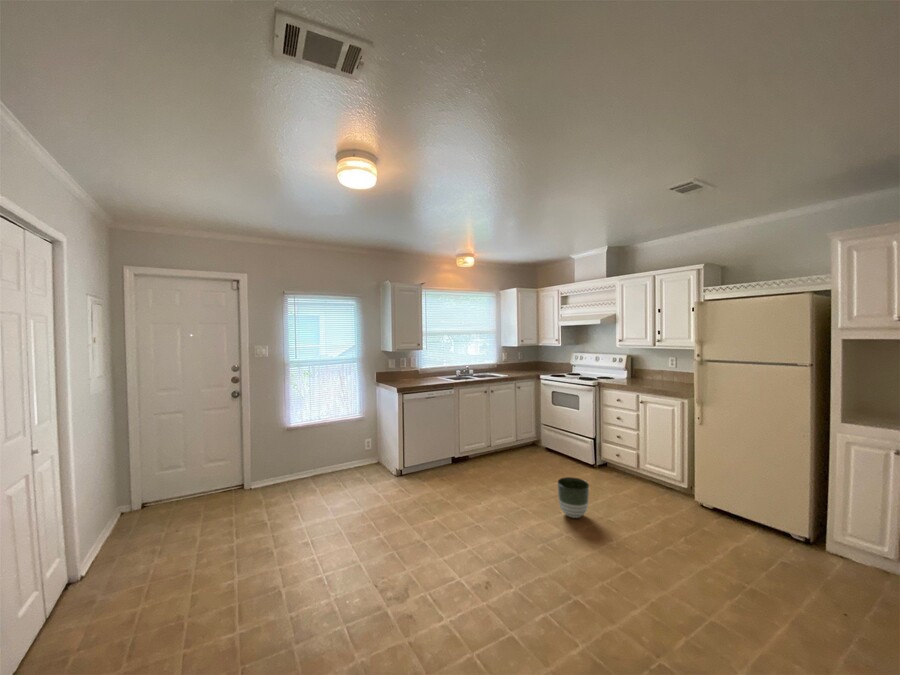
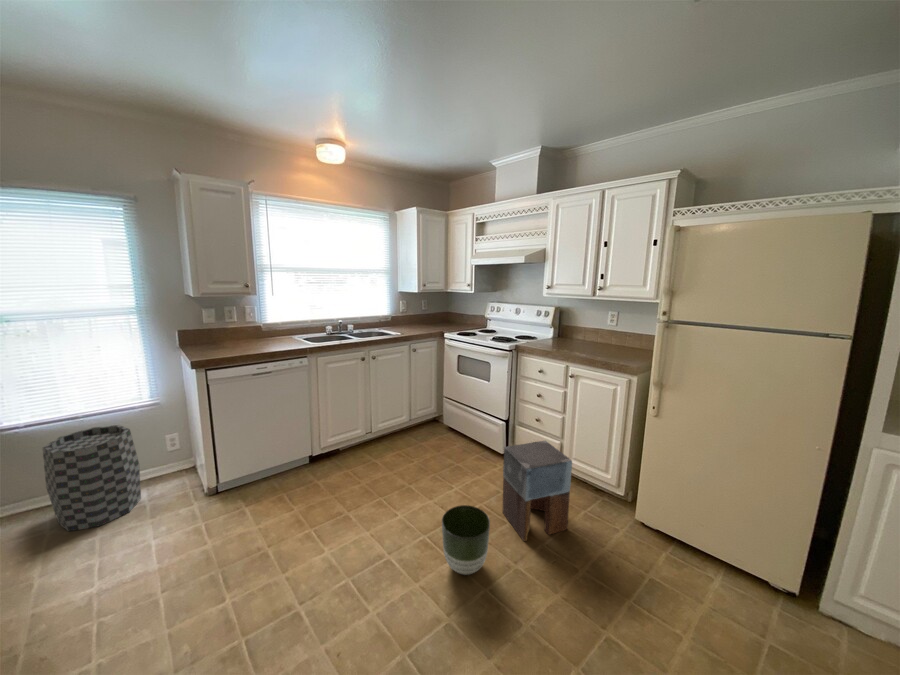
trash can: none [317,428,357,487] -> present [43,425,141,531]
stool: none [594,445,644,508] -> present [503,441,572,541]

